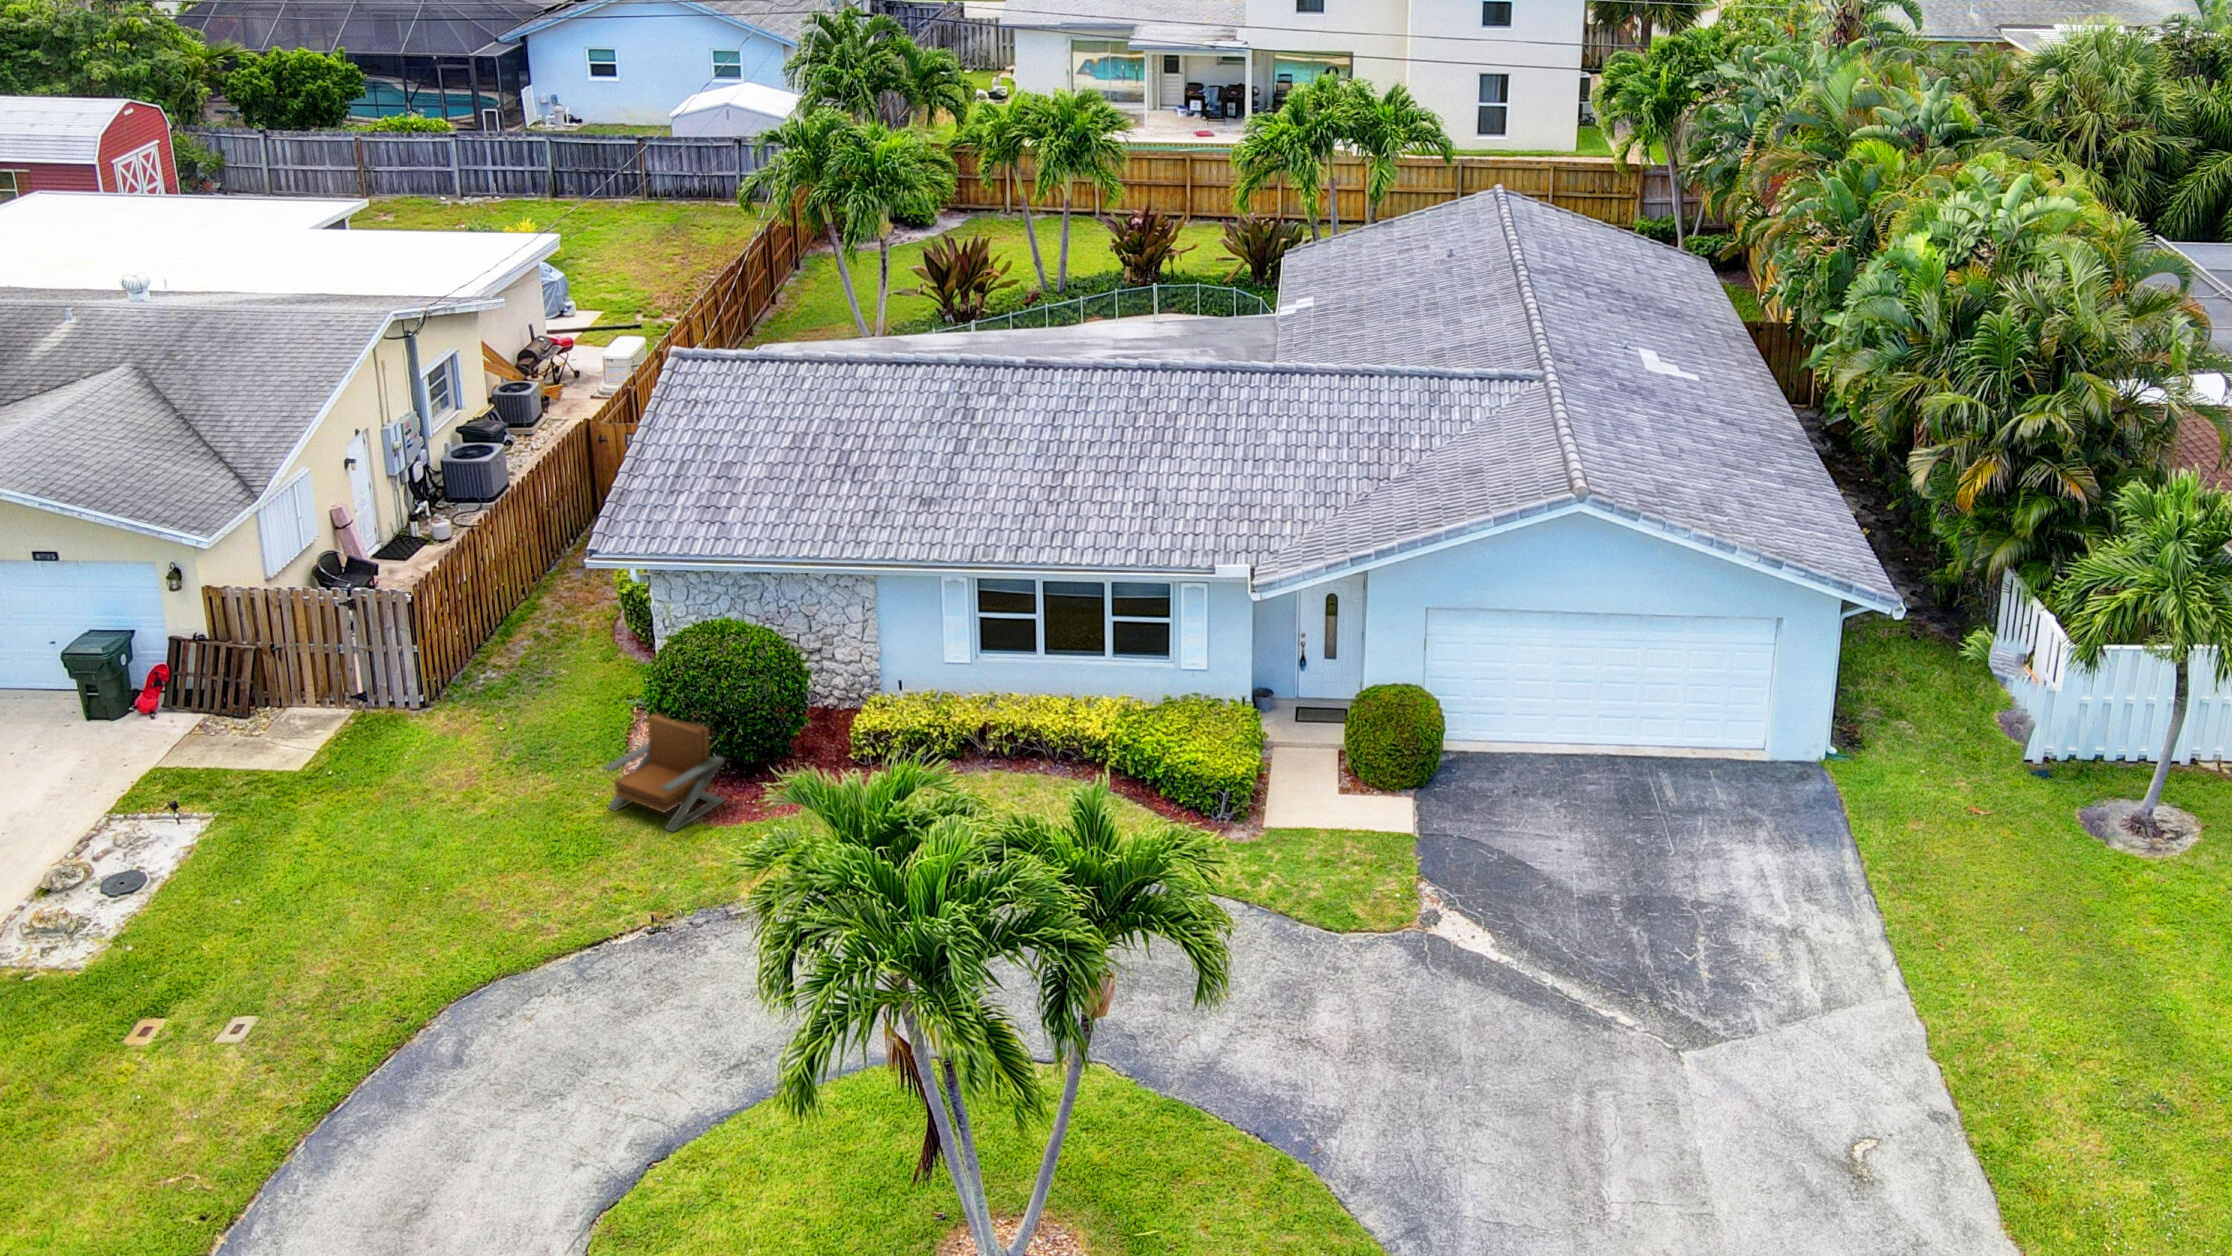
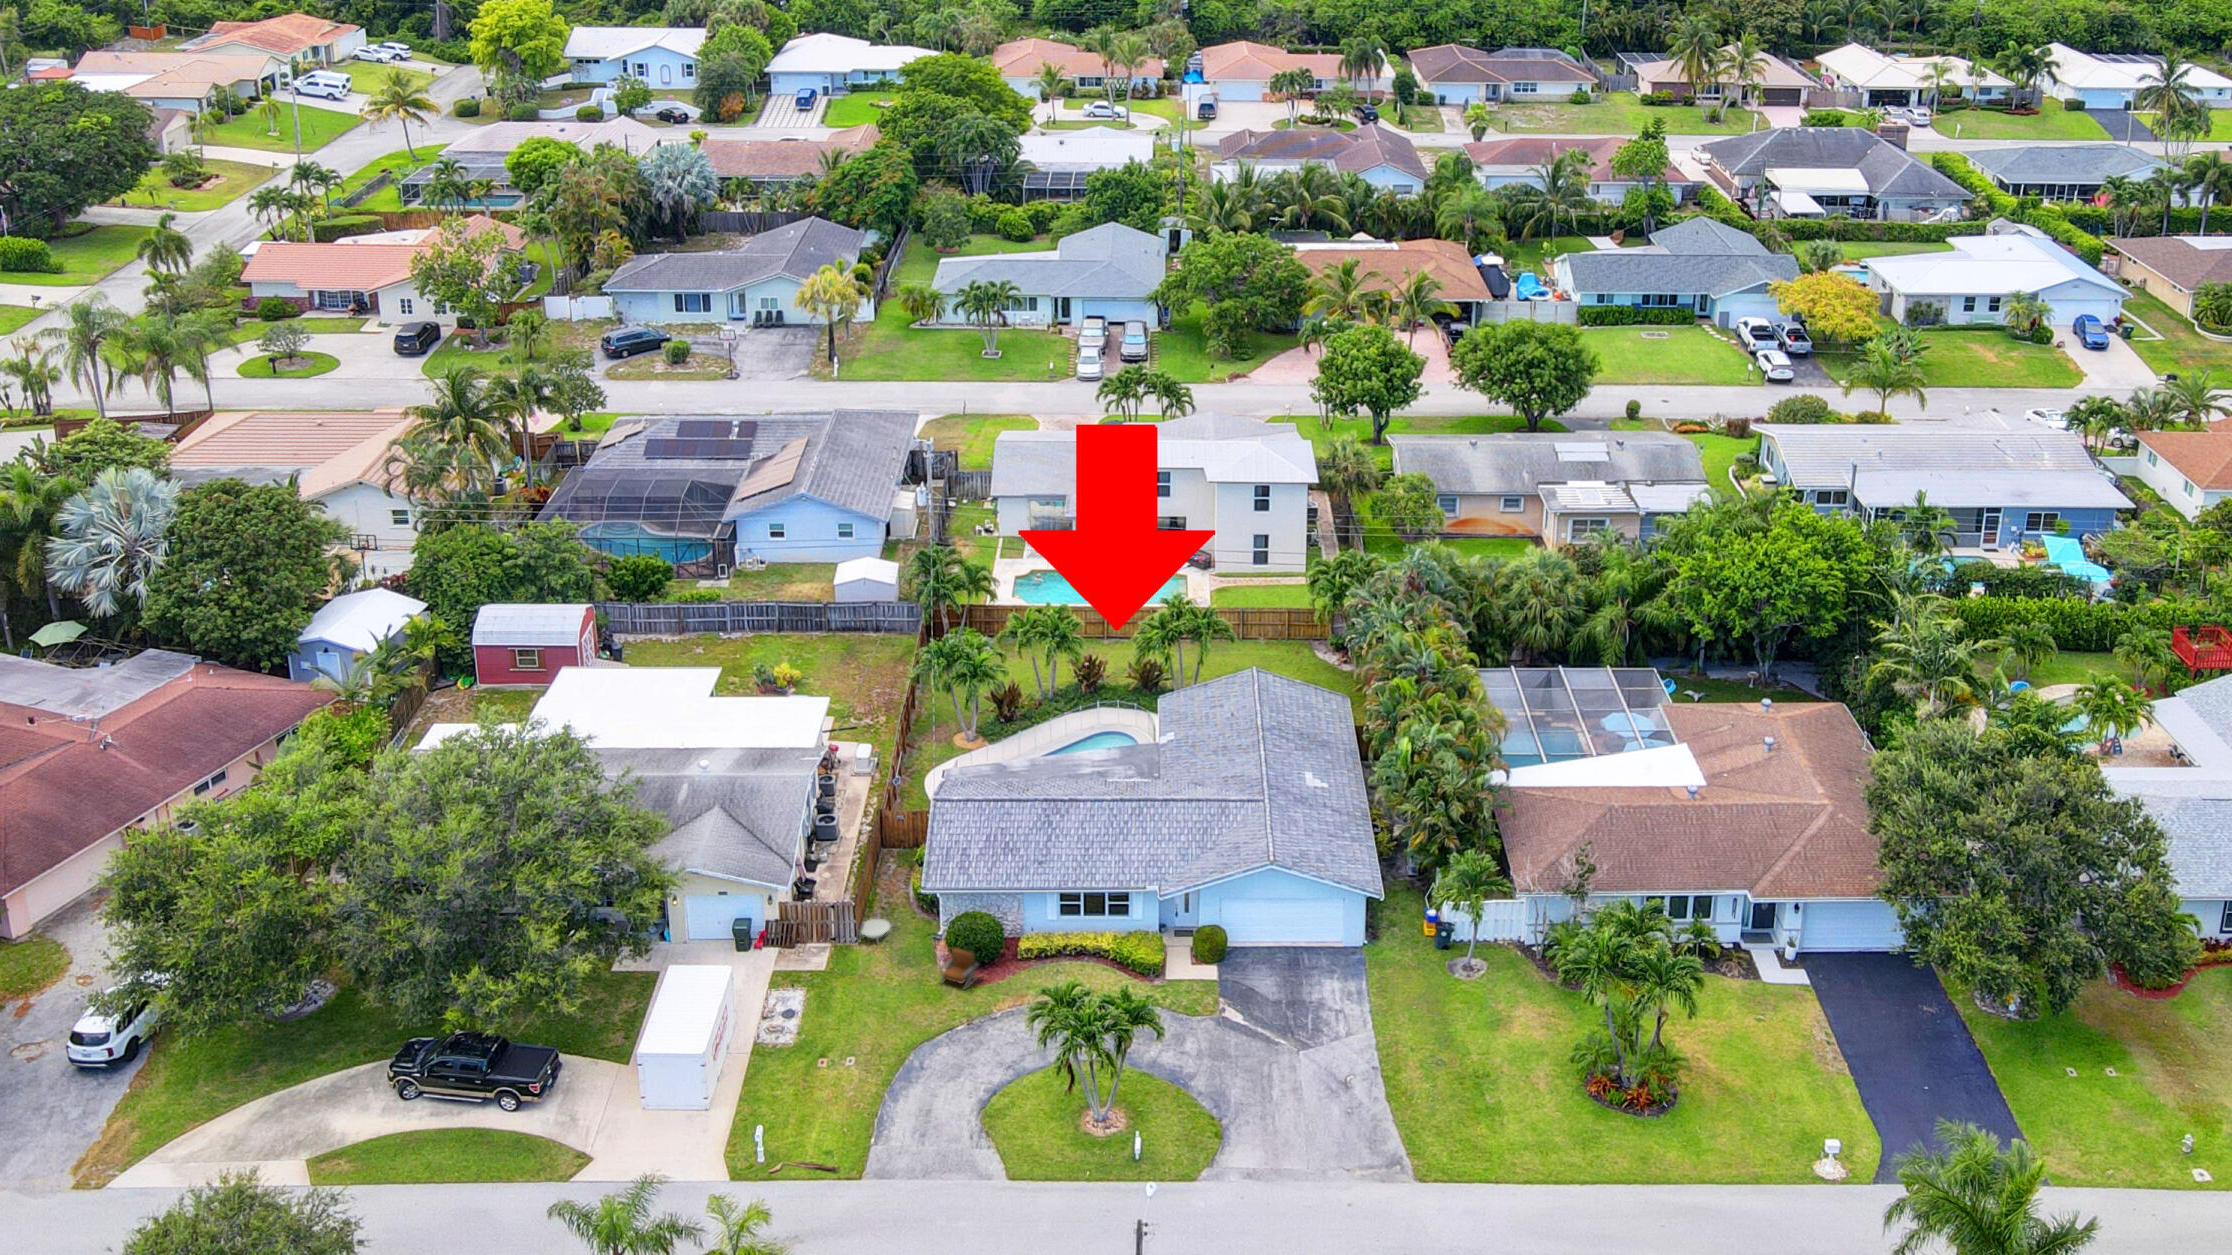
round table: none [435,646,527,712] -> present [861,919,890,945]

